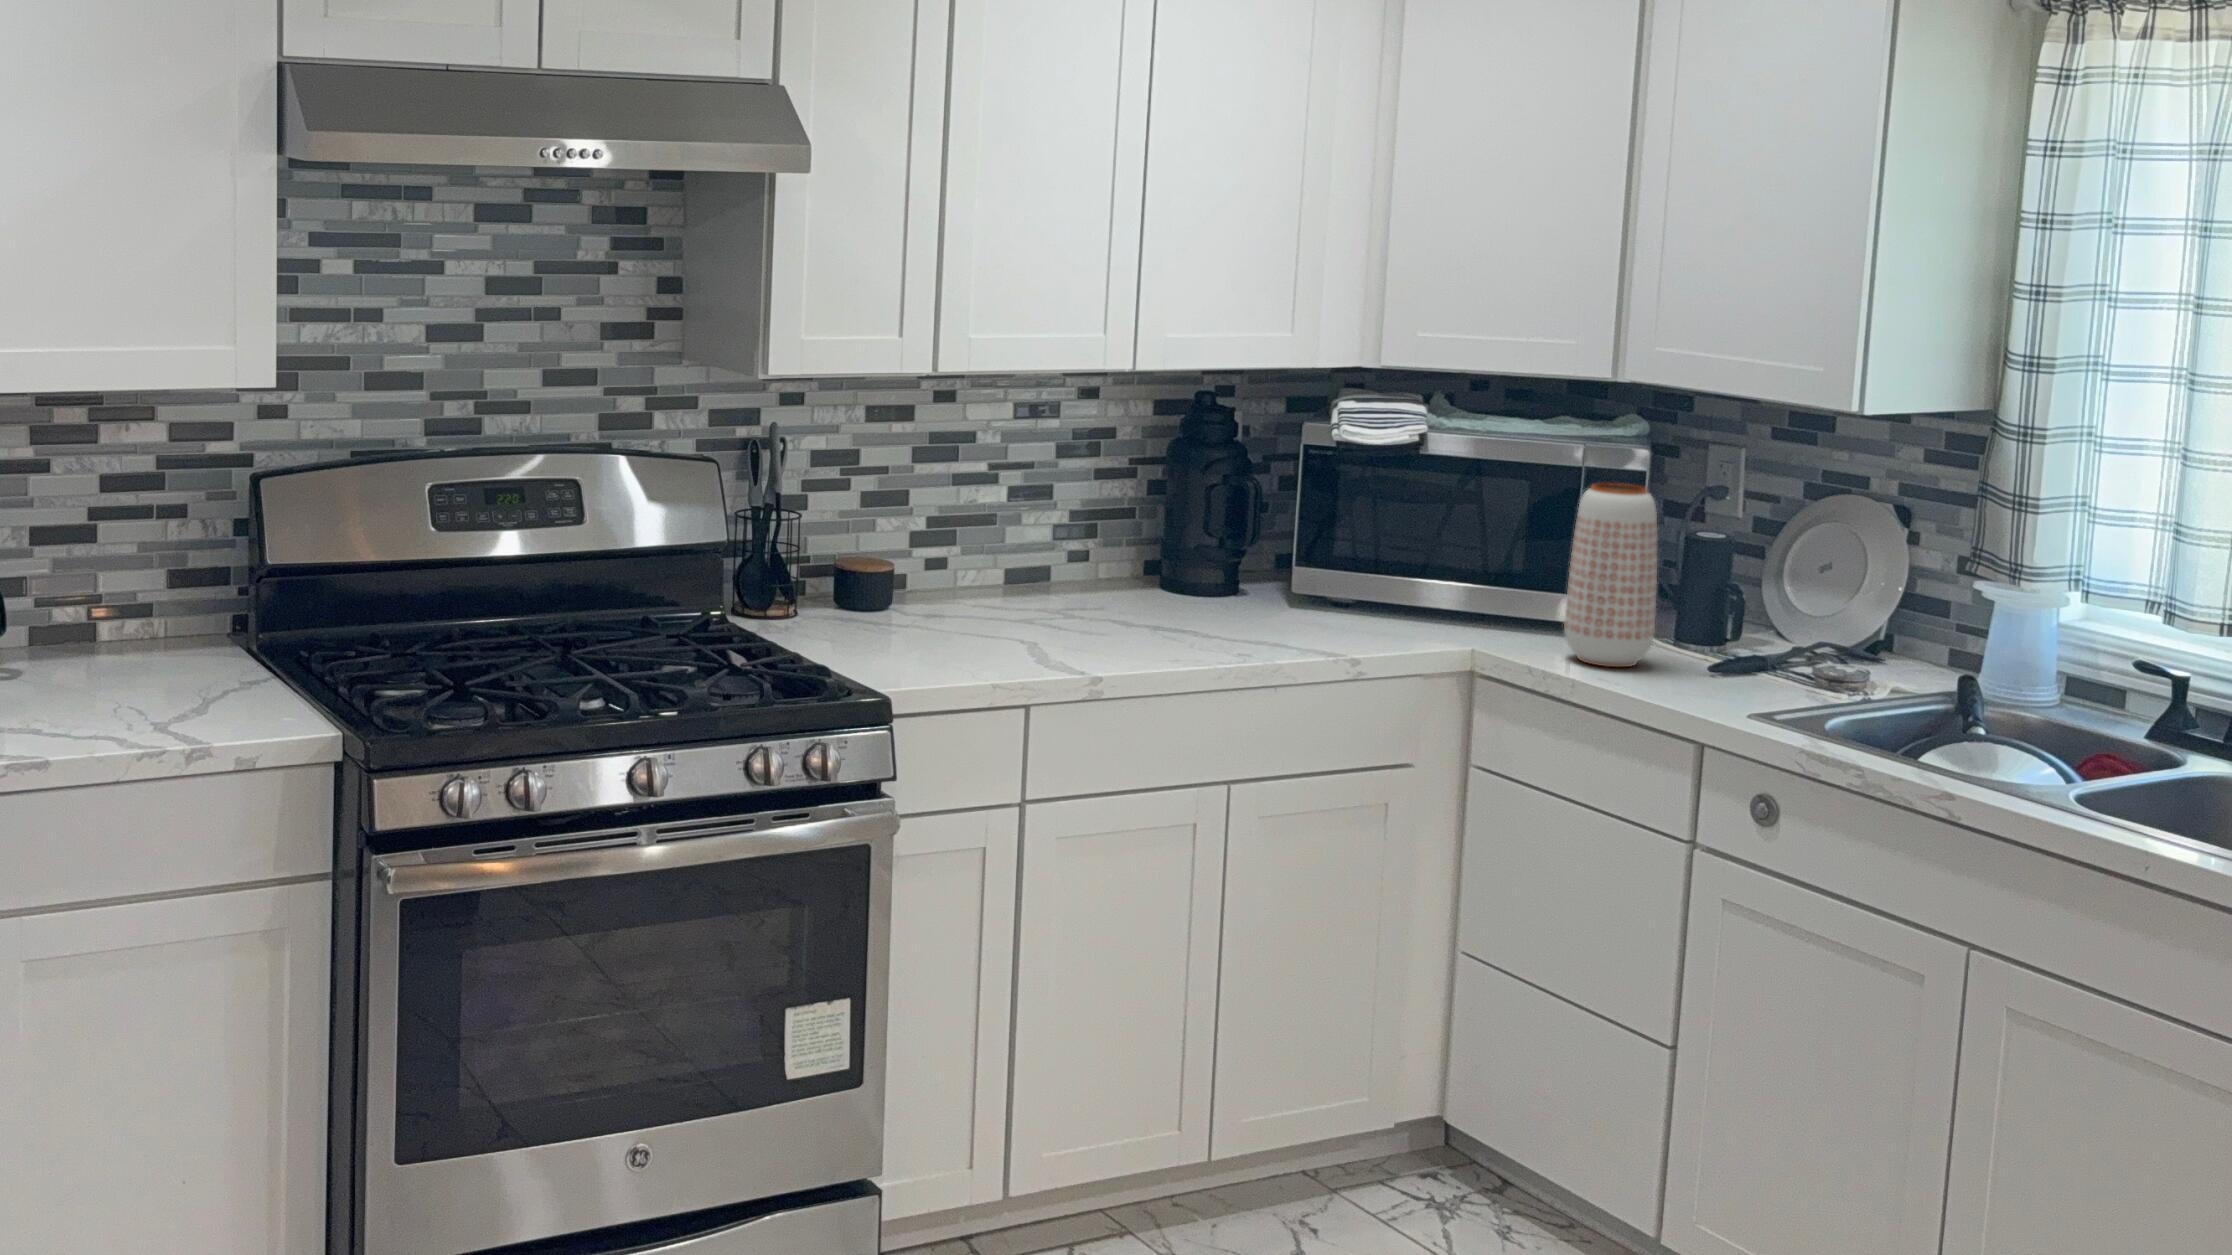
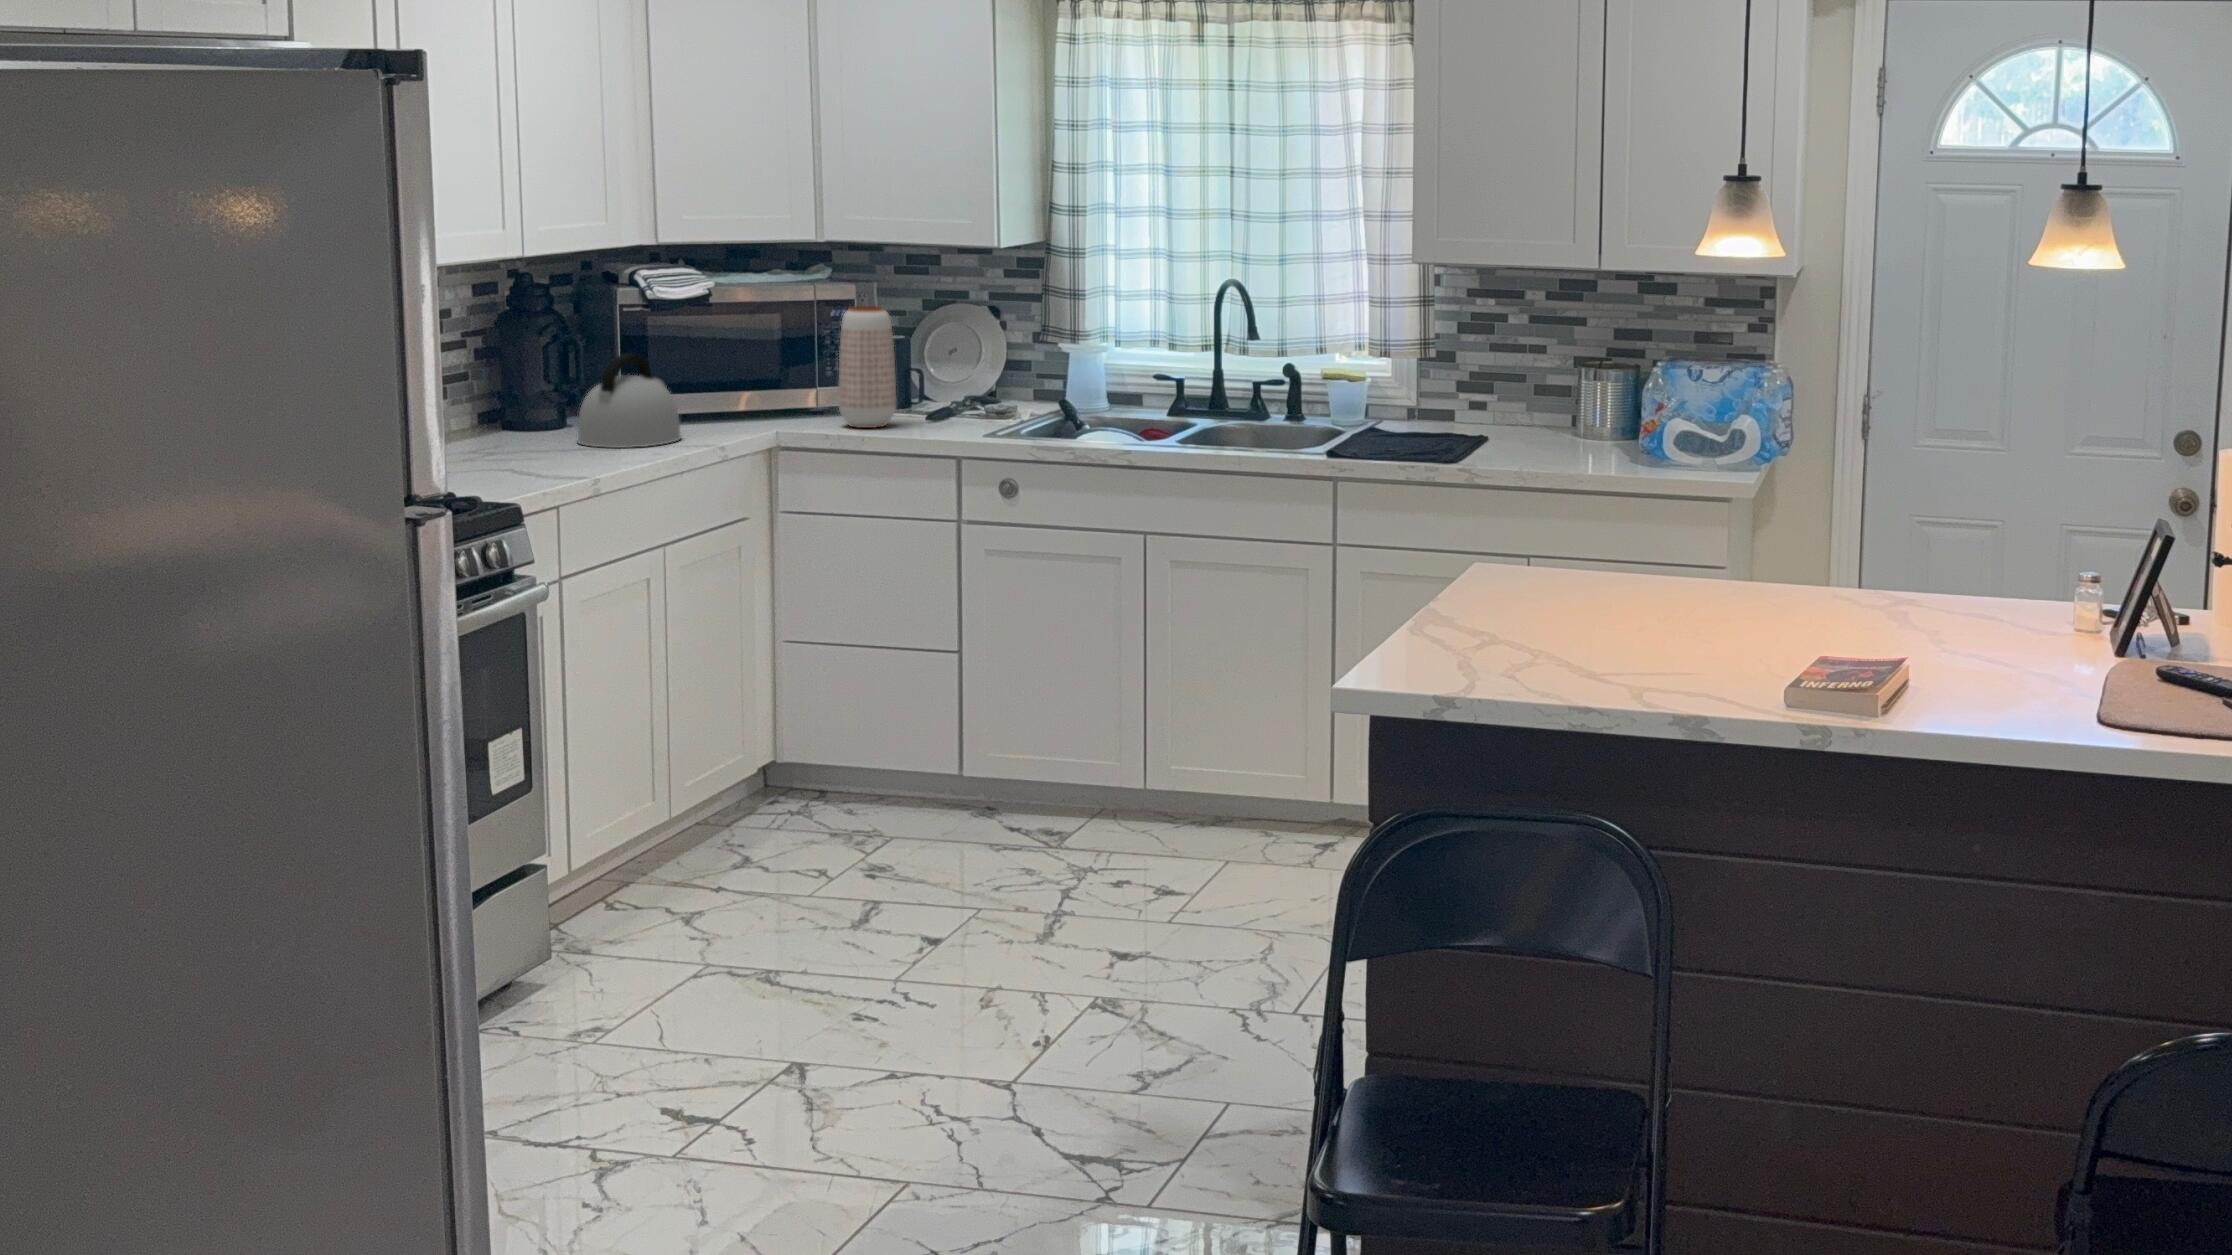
kettle: none [1183,512,1326,641] -> present [577,354,681,448]

